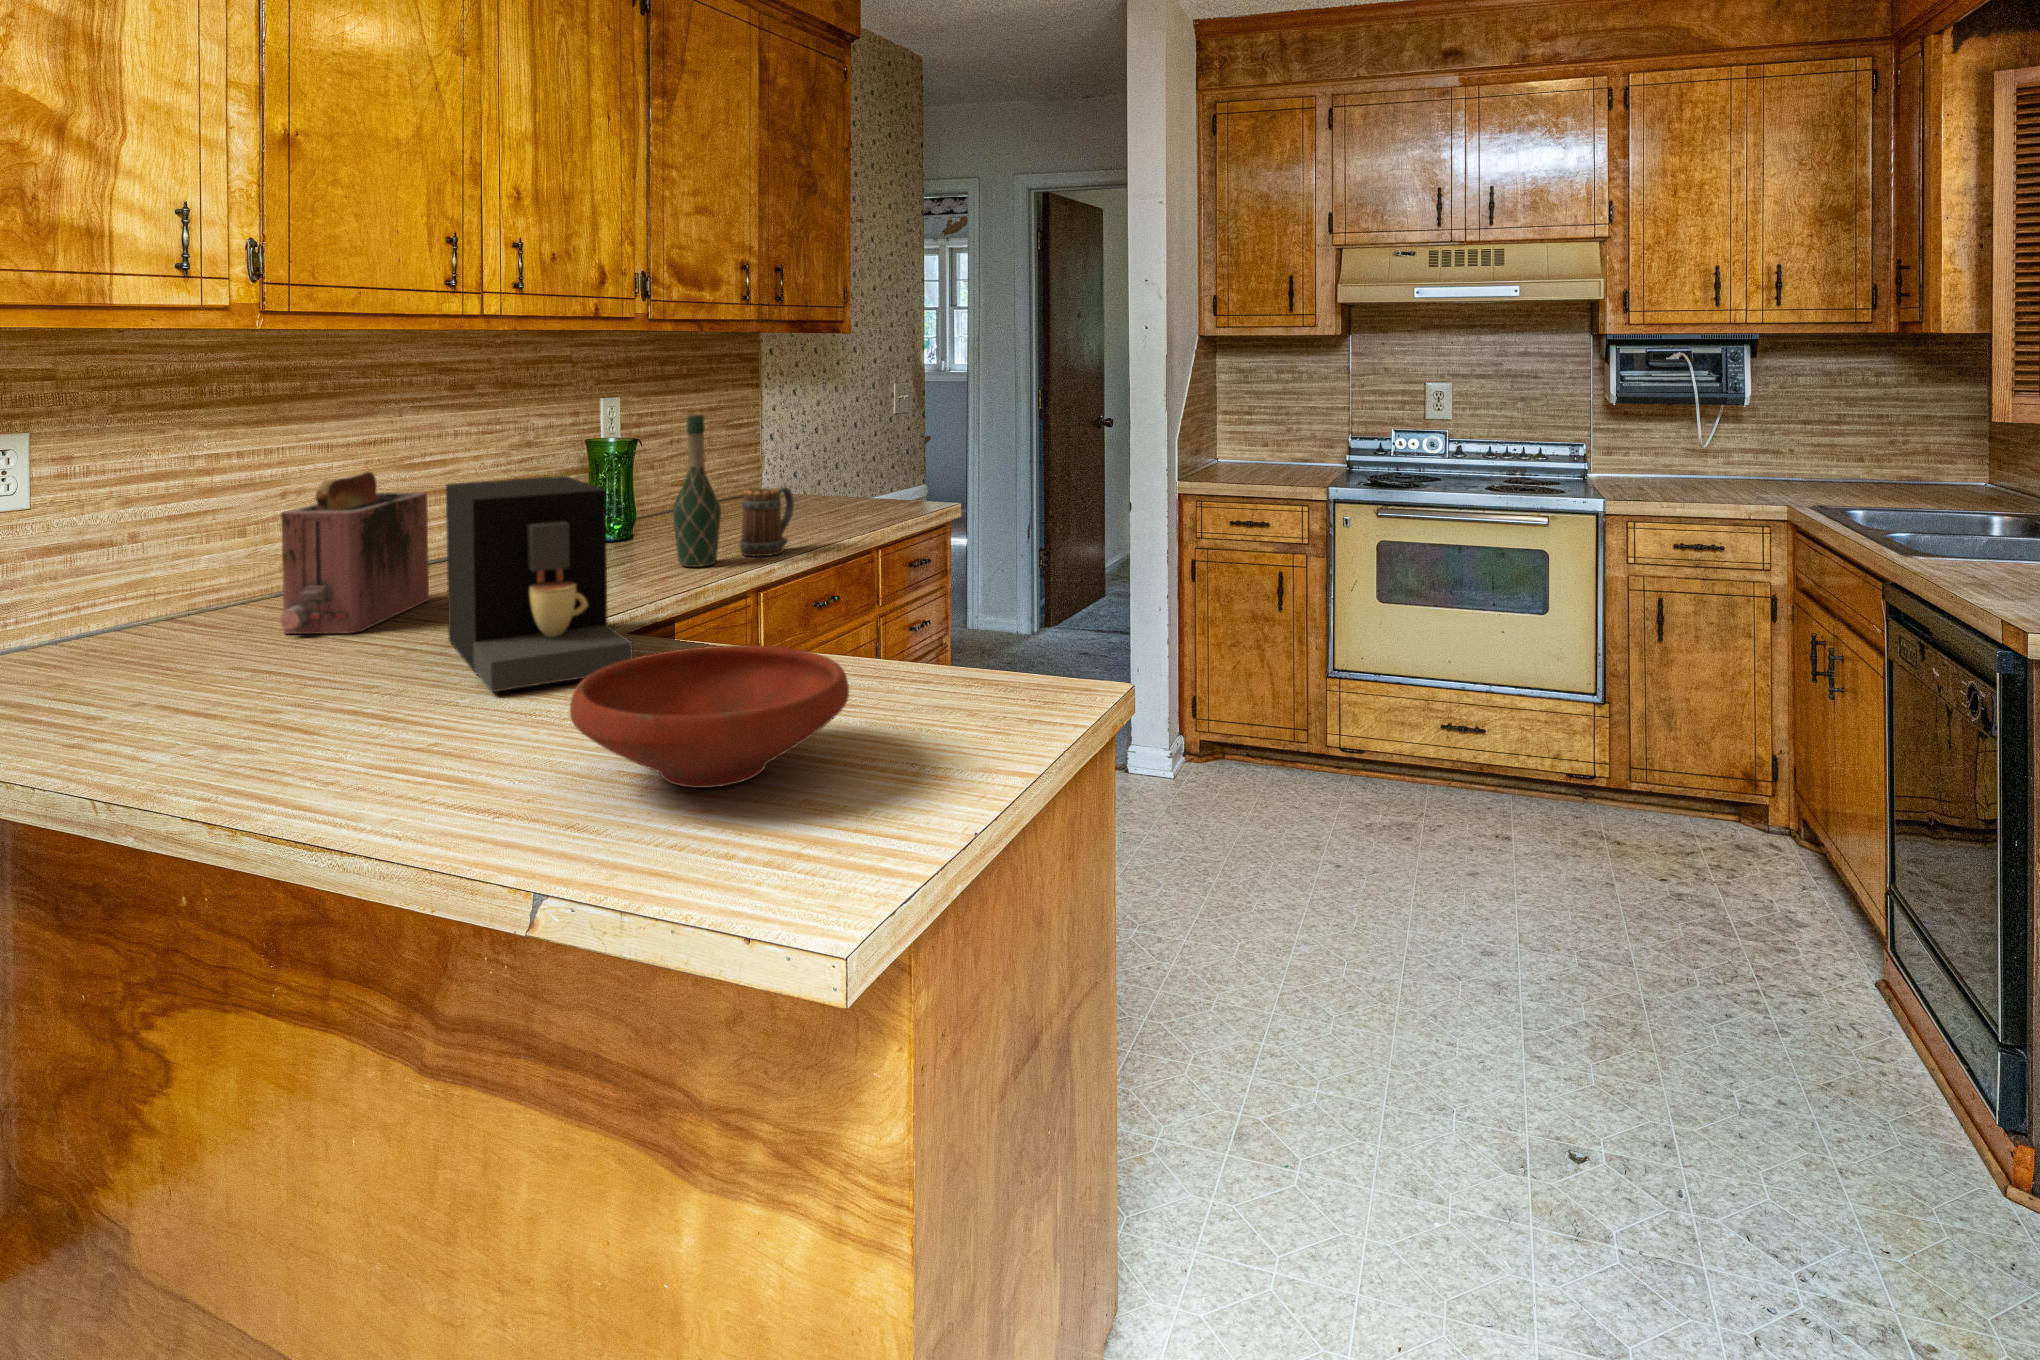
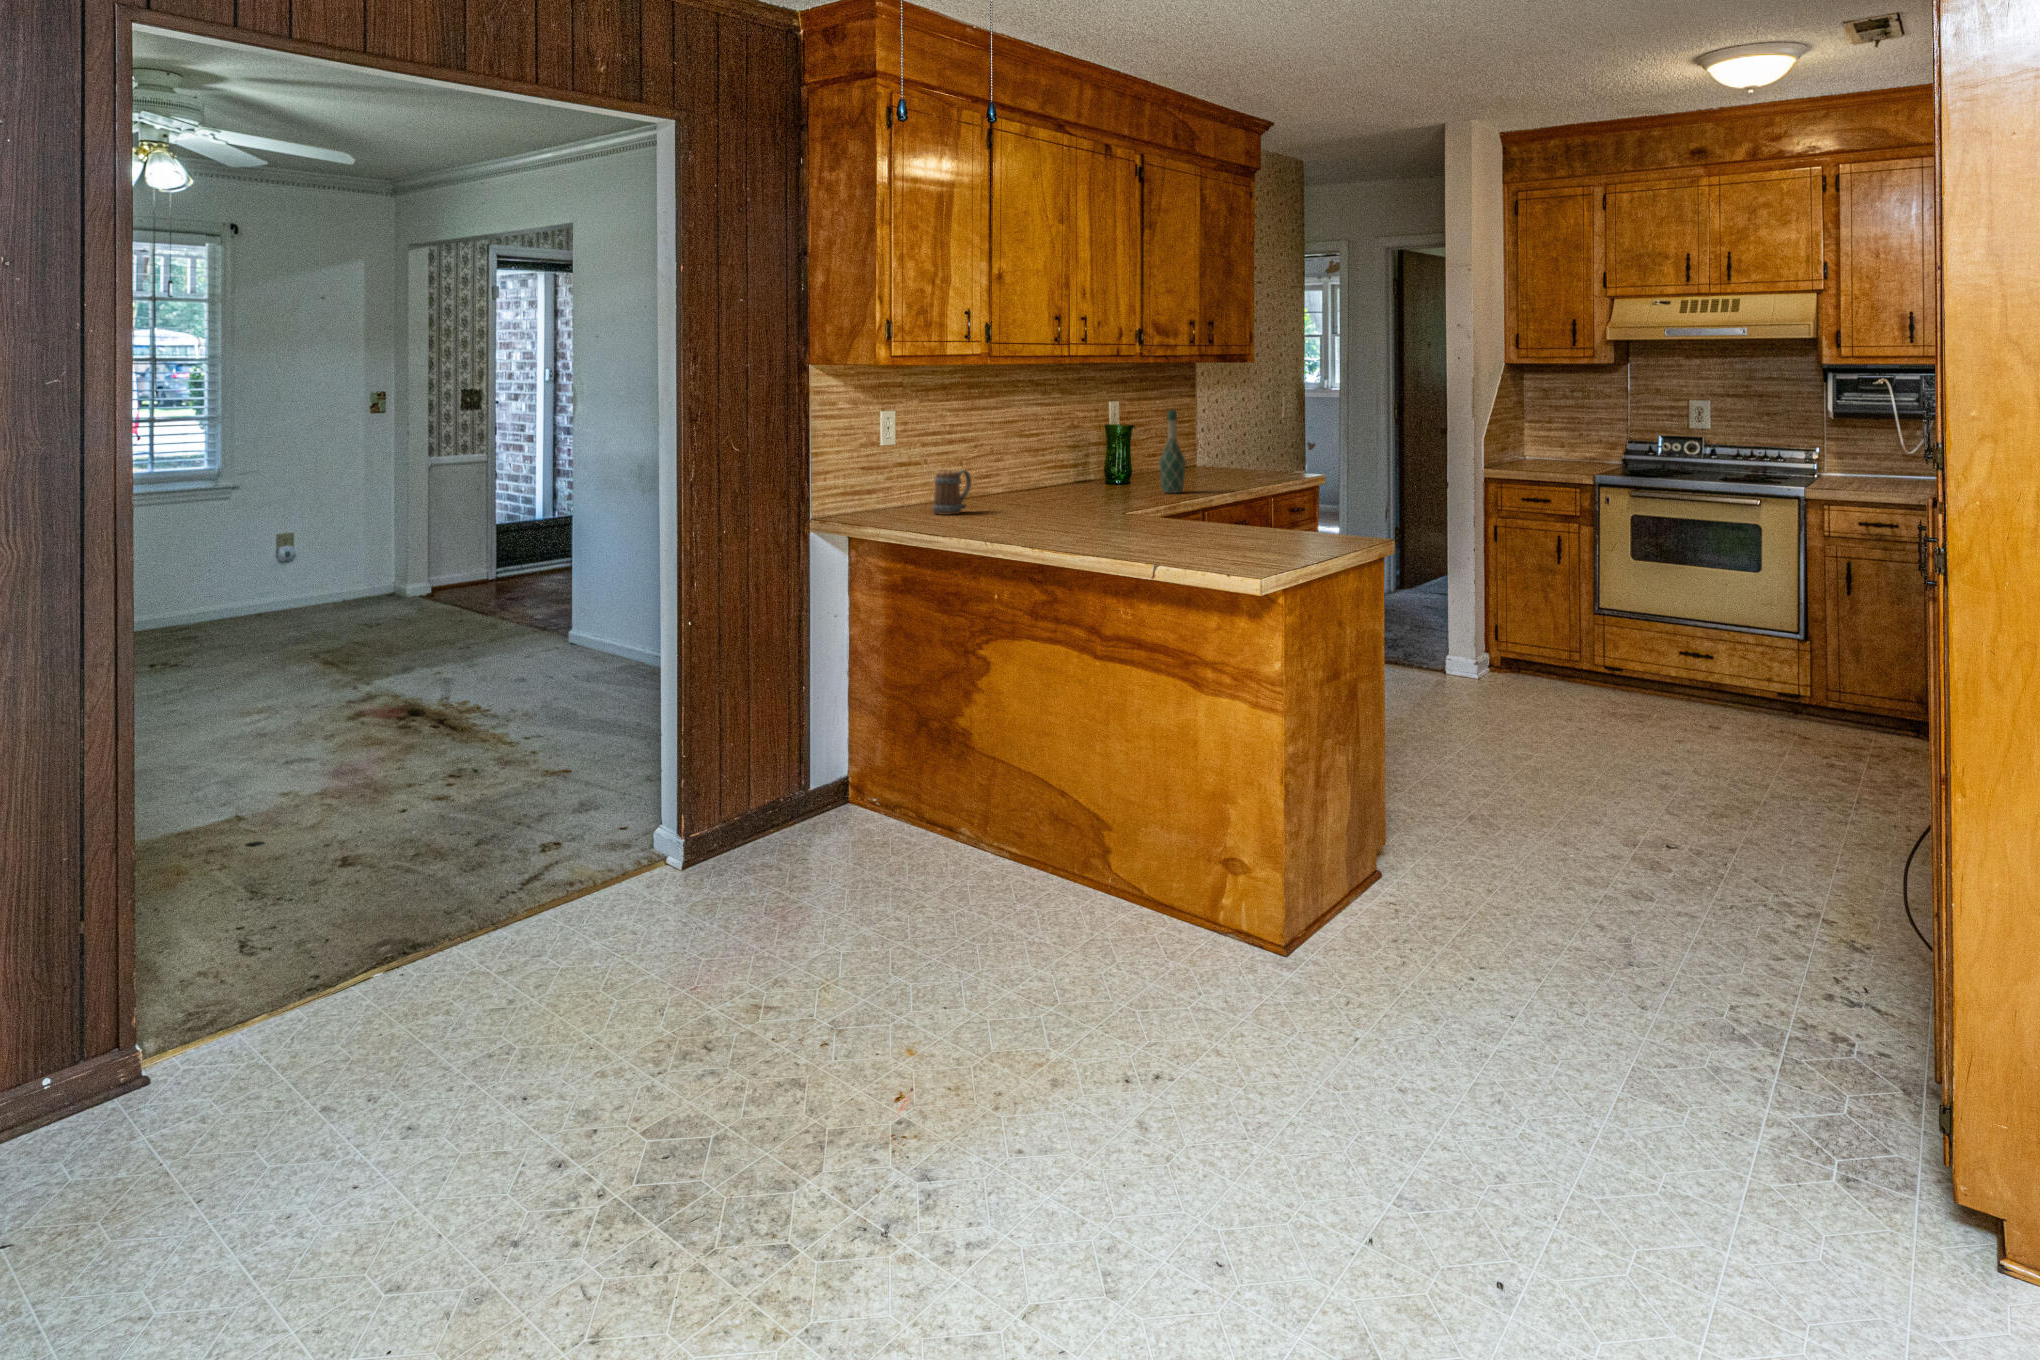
toaster: present [280,471,429,634] -> none [991,433,1045,507]
coffee maker: present [446,476,633,692] -> none [1069,436,1163,523]
mug: present [739,487,794,556] -> present [933,470,971,515]
bowl: present [570,645,849,788] -> none [1157,500,1265,546]

